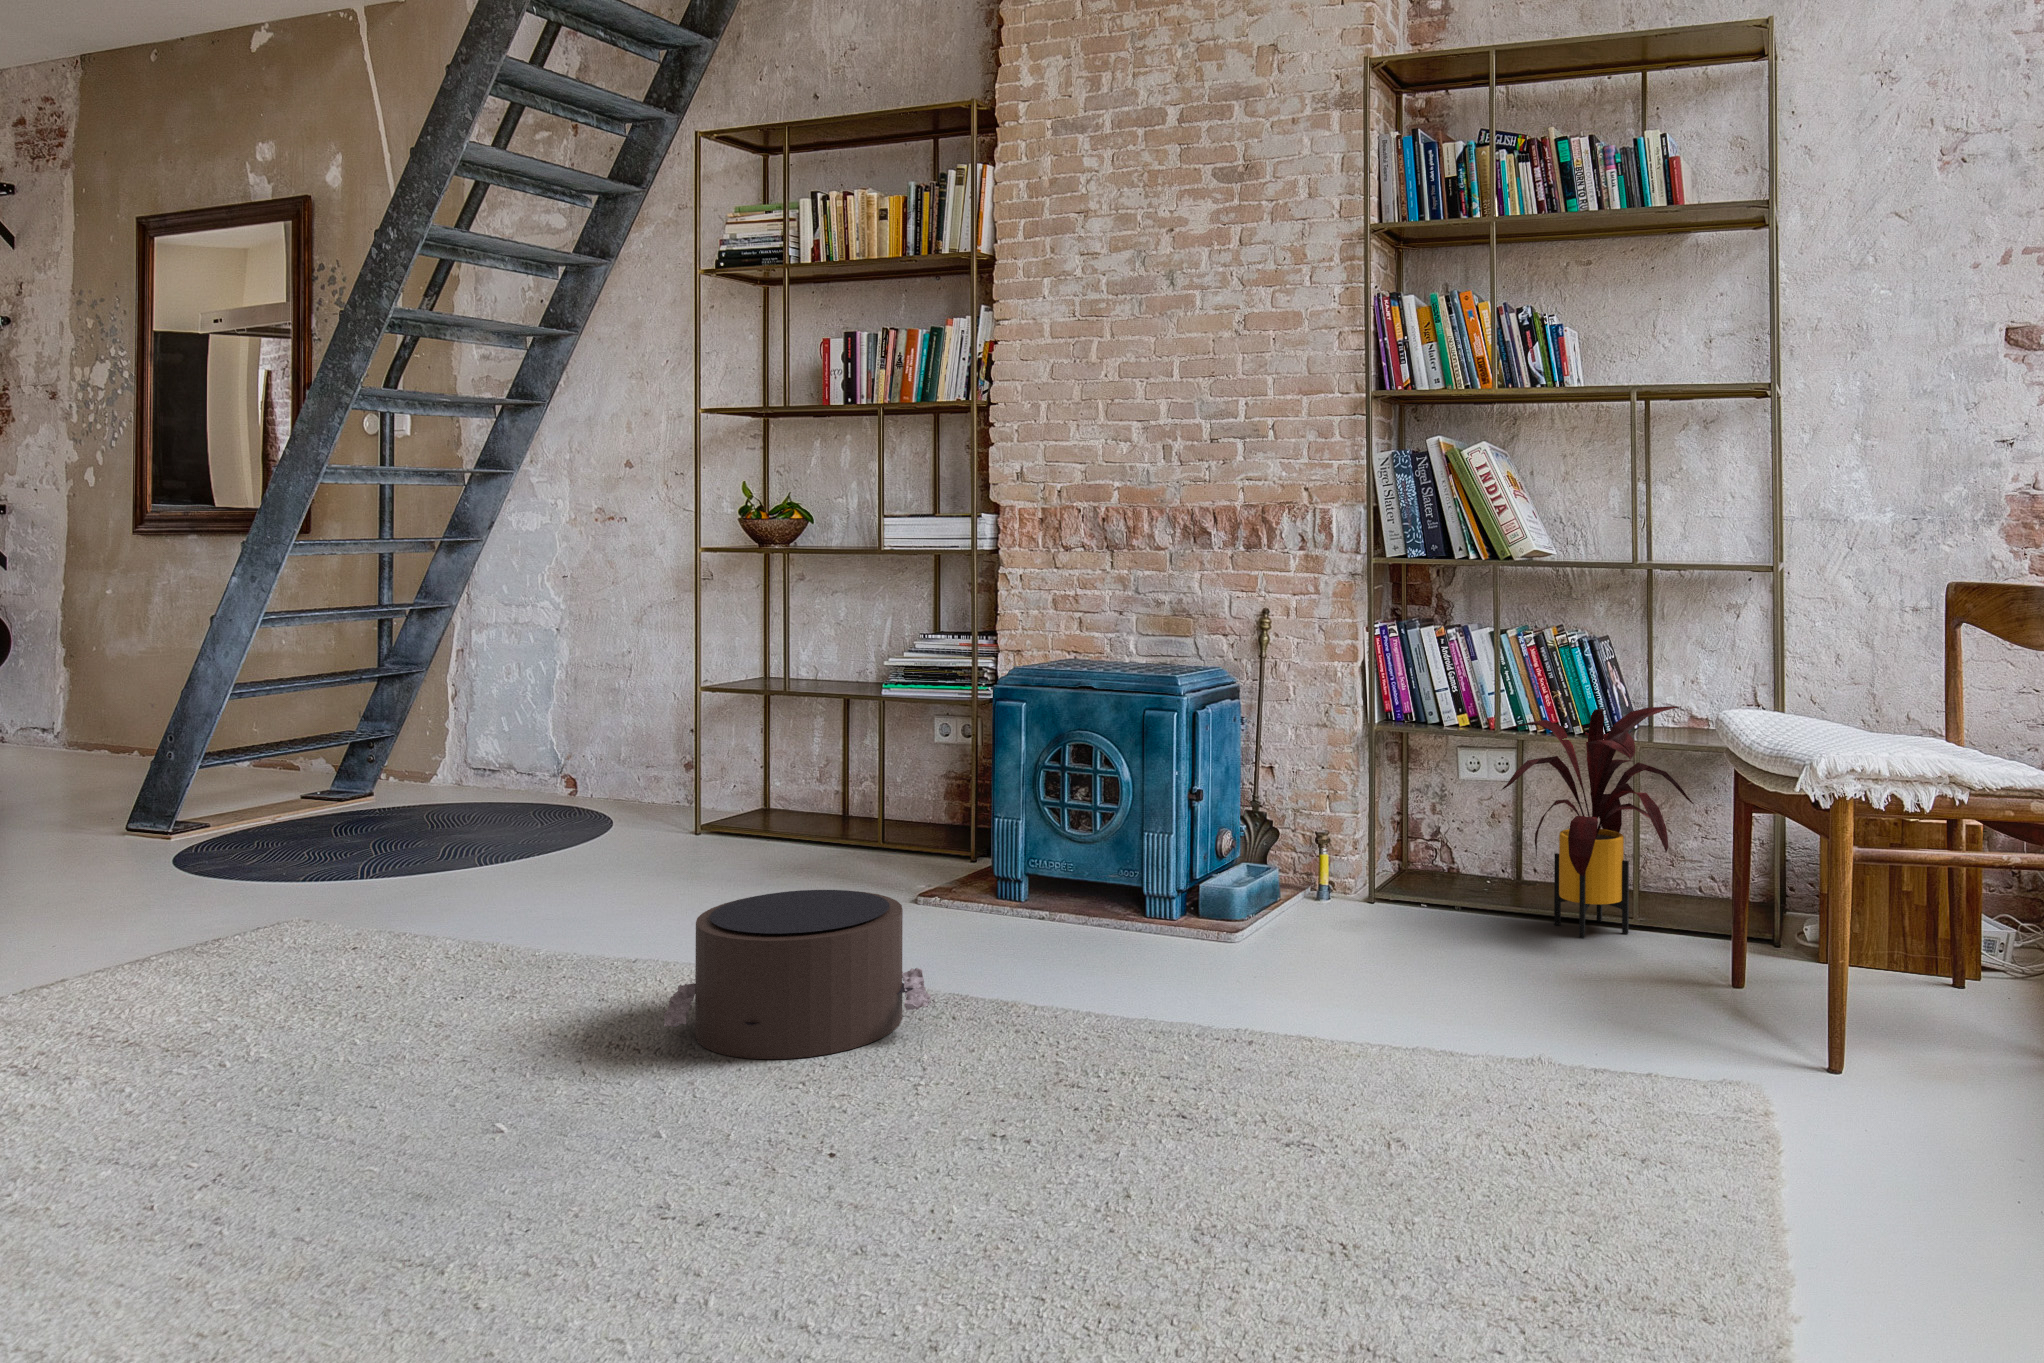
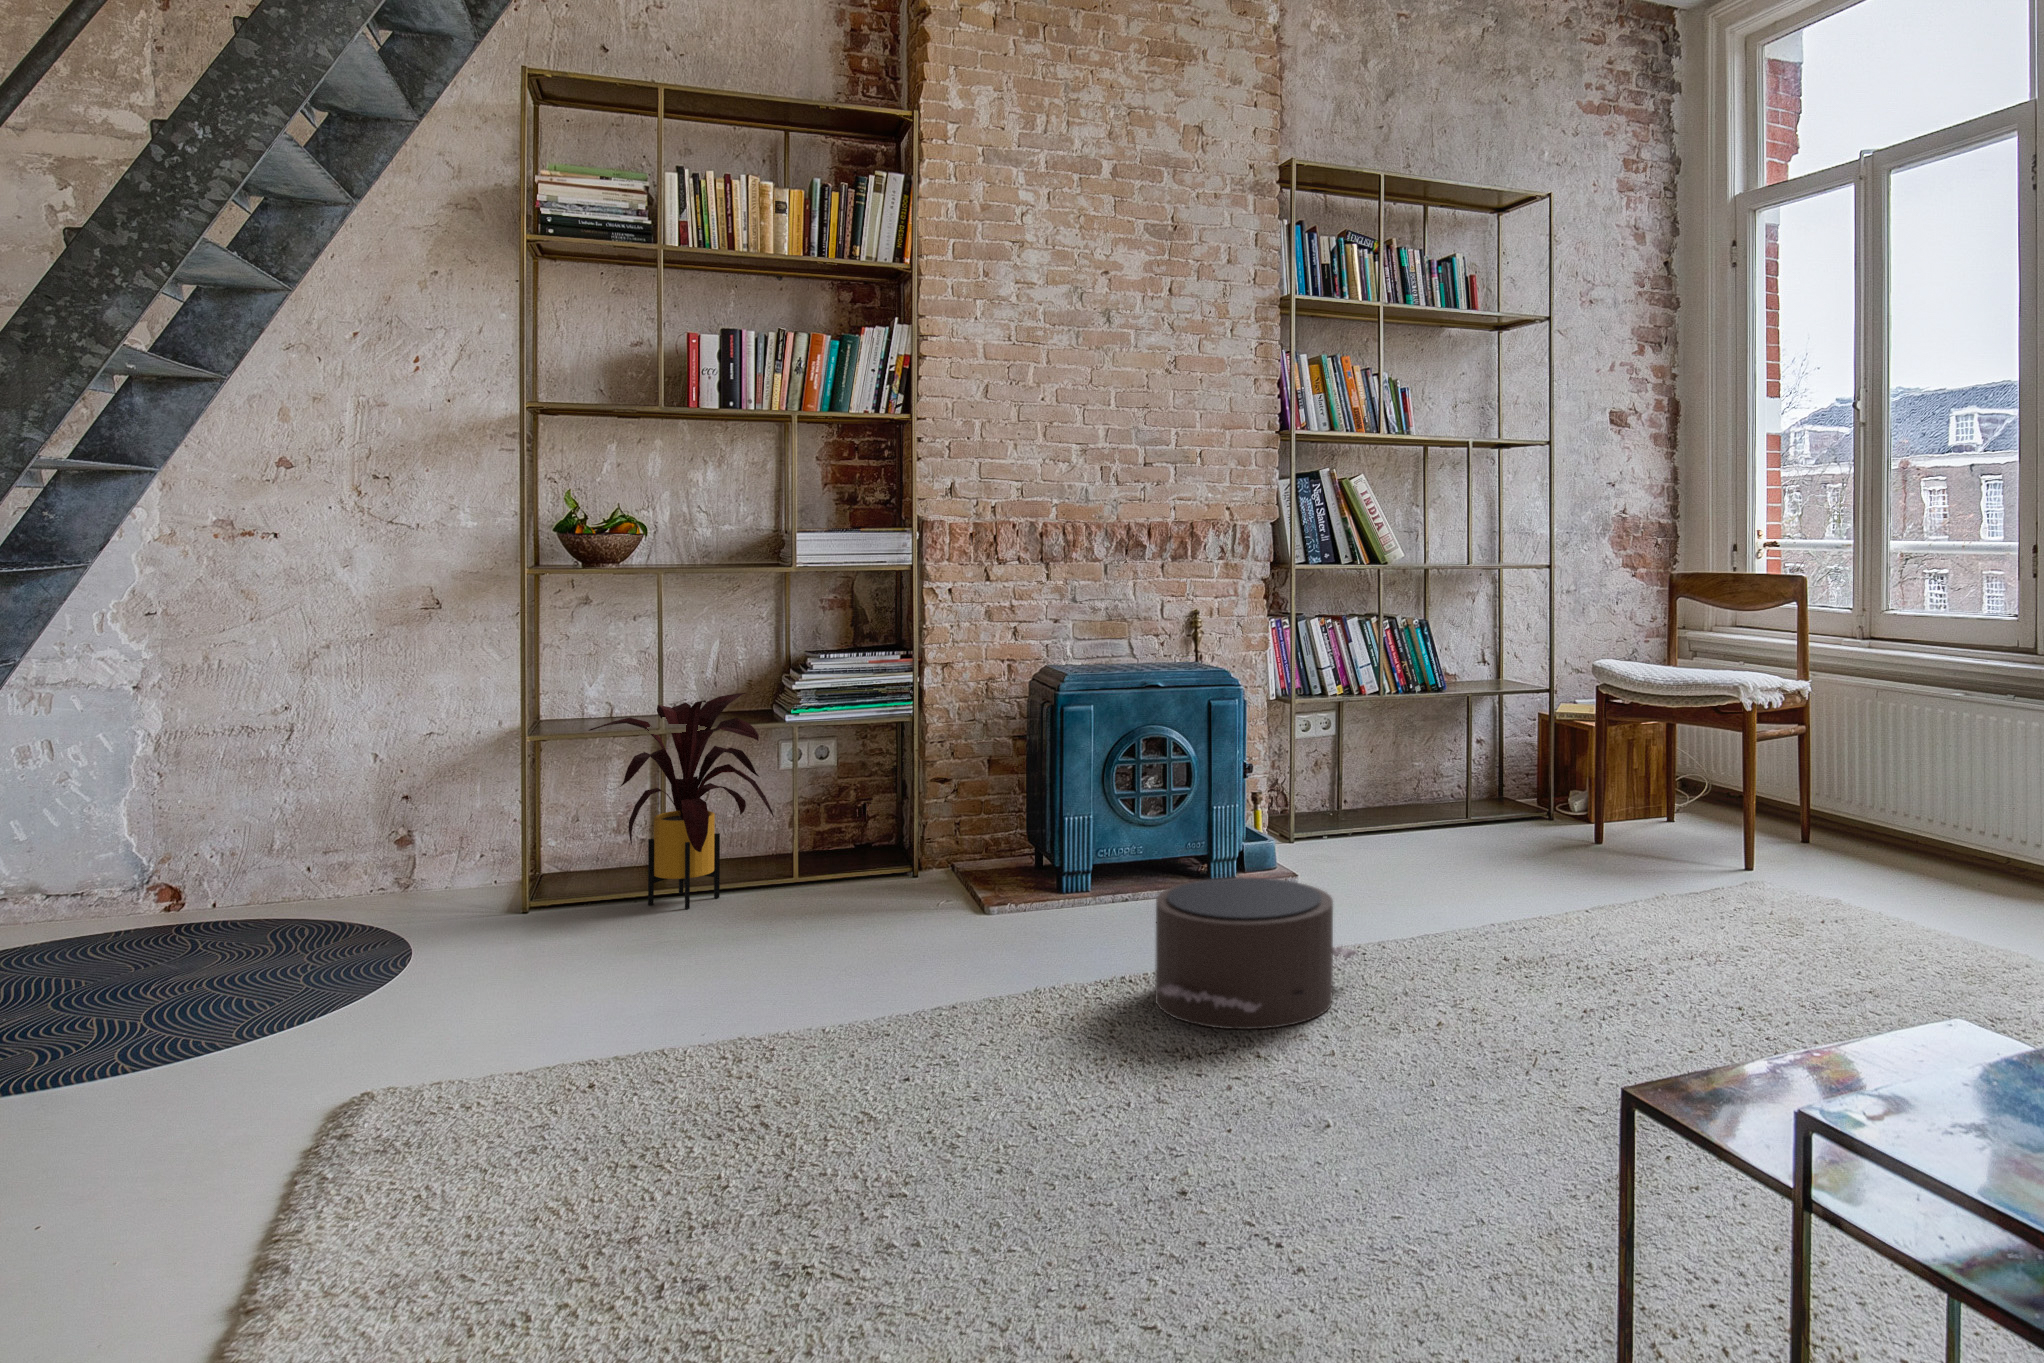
house plant: present [1502,706,1694,938] -> present [589,693,774,909]

